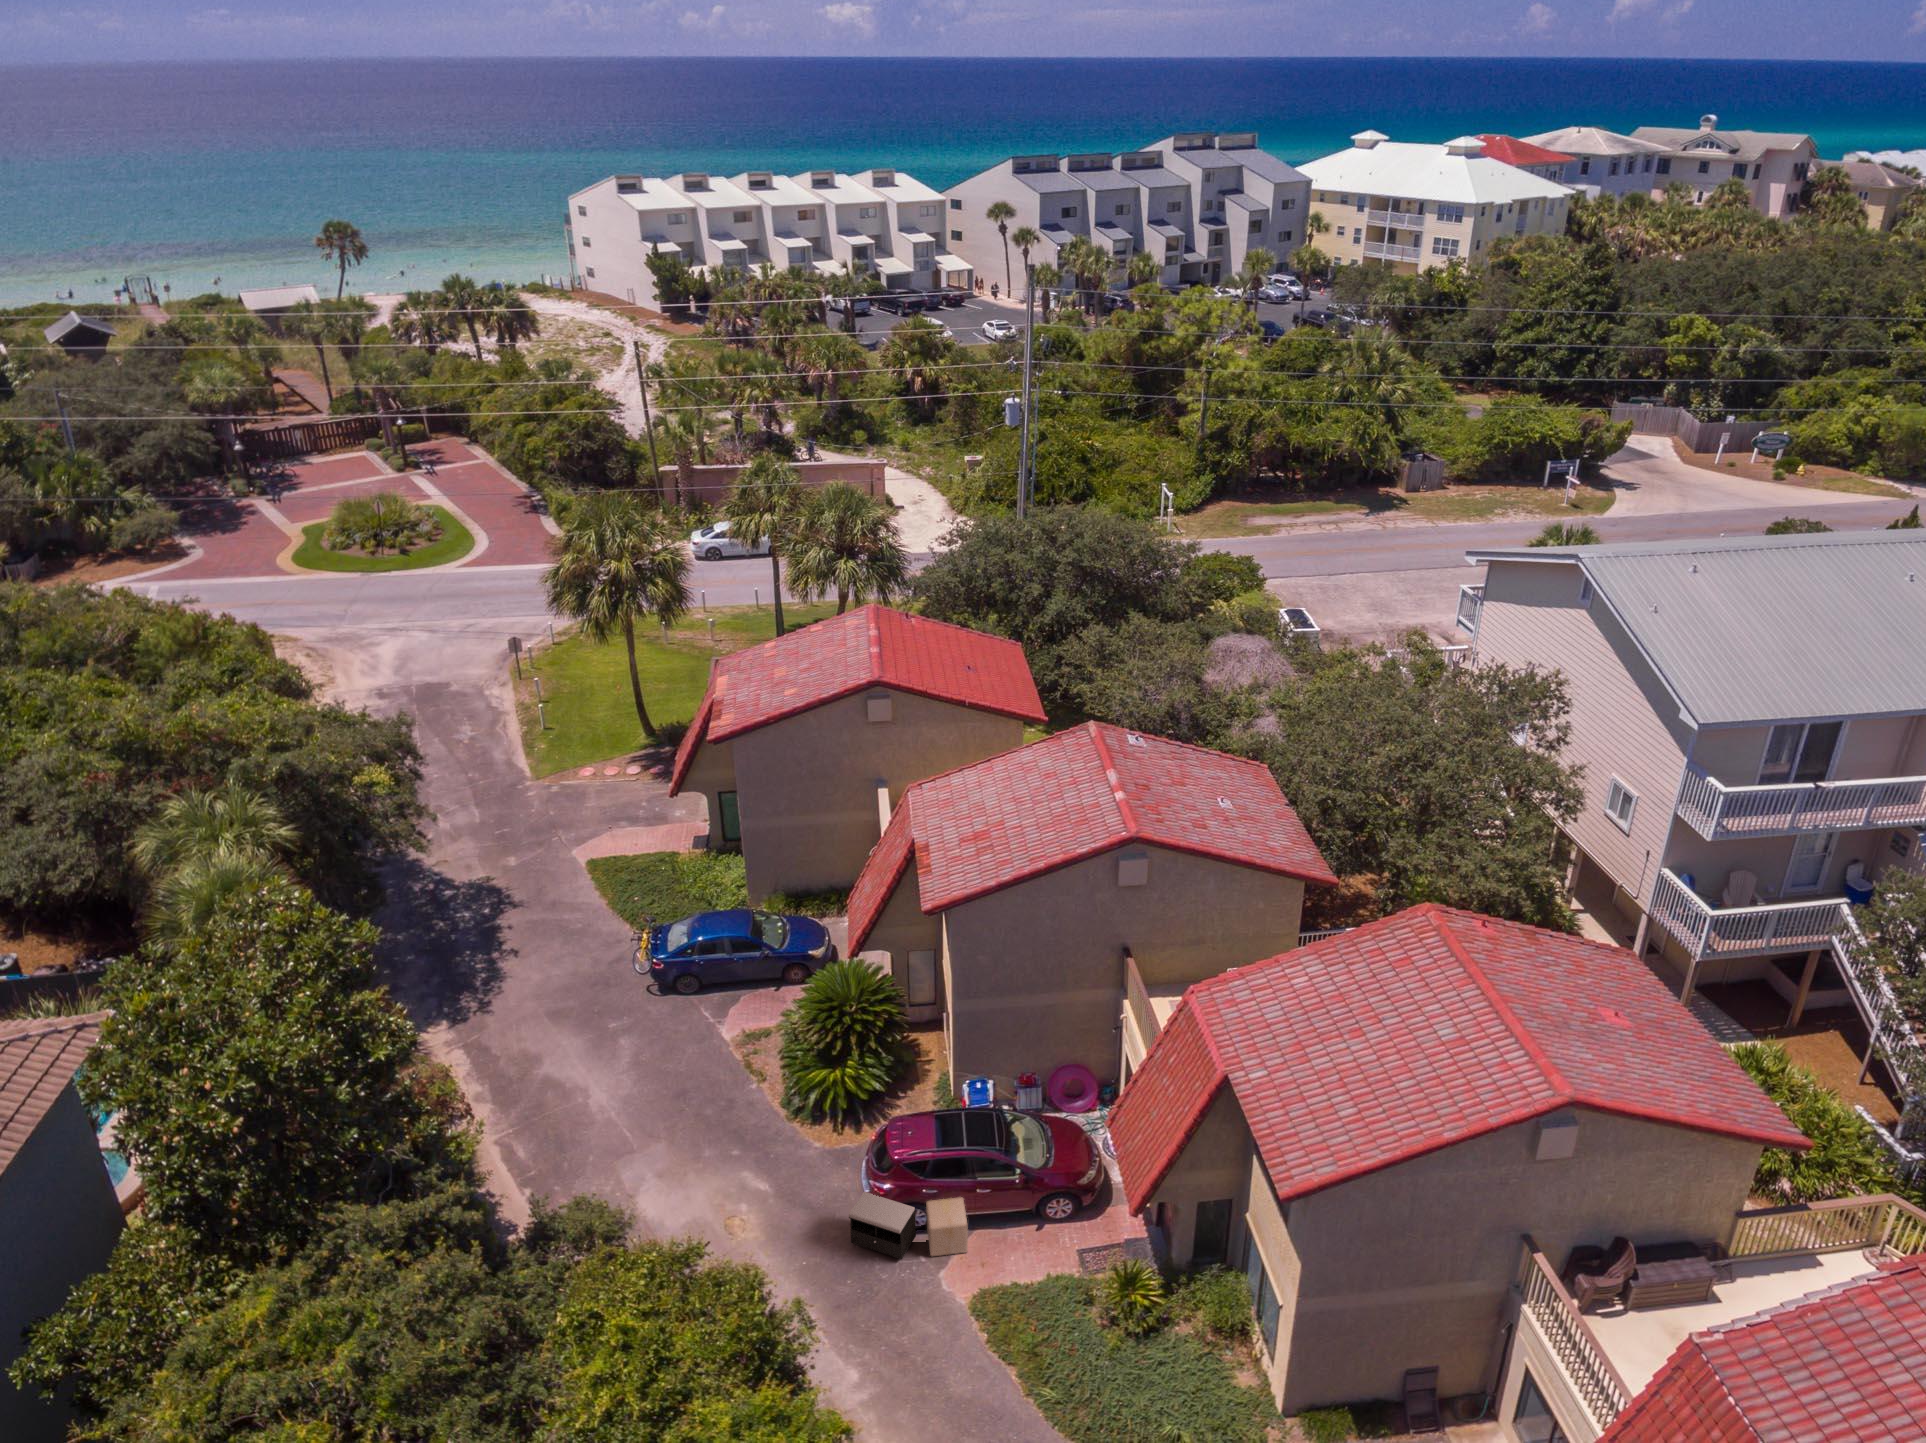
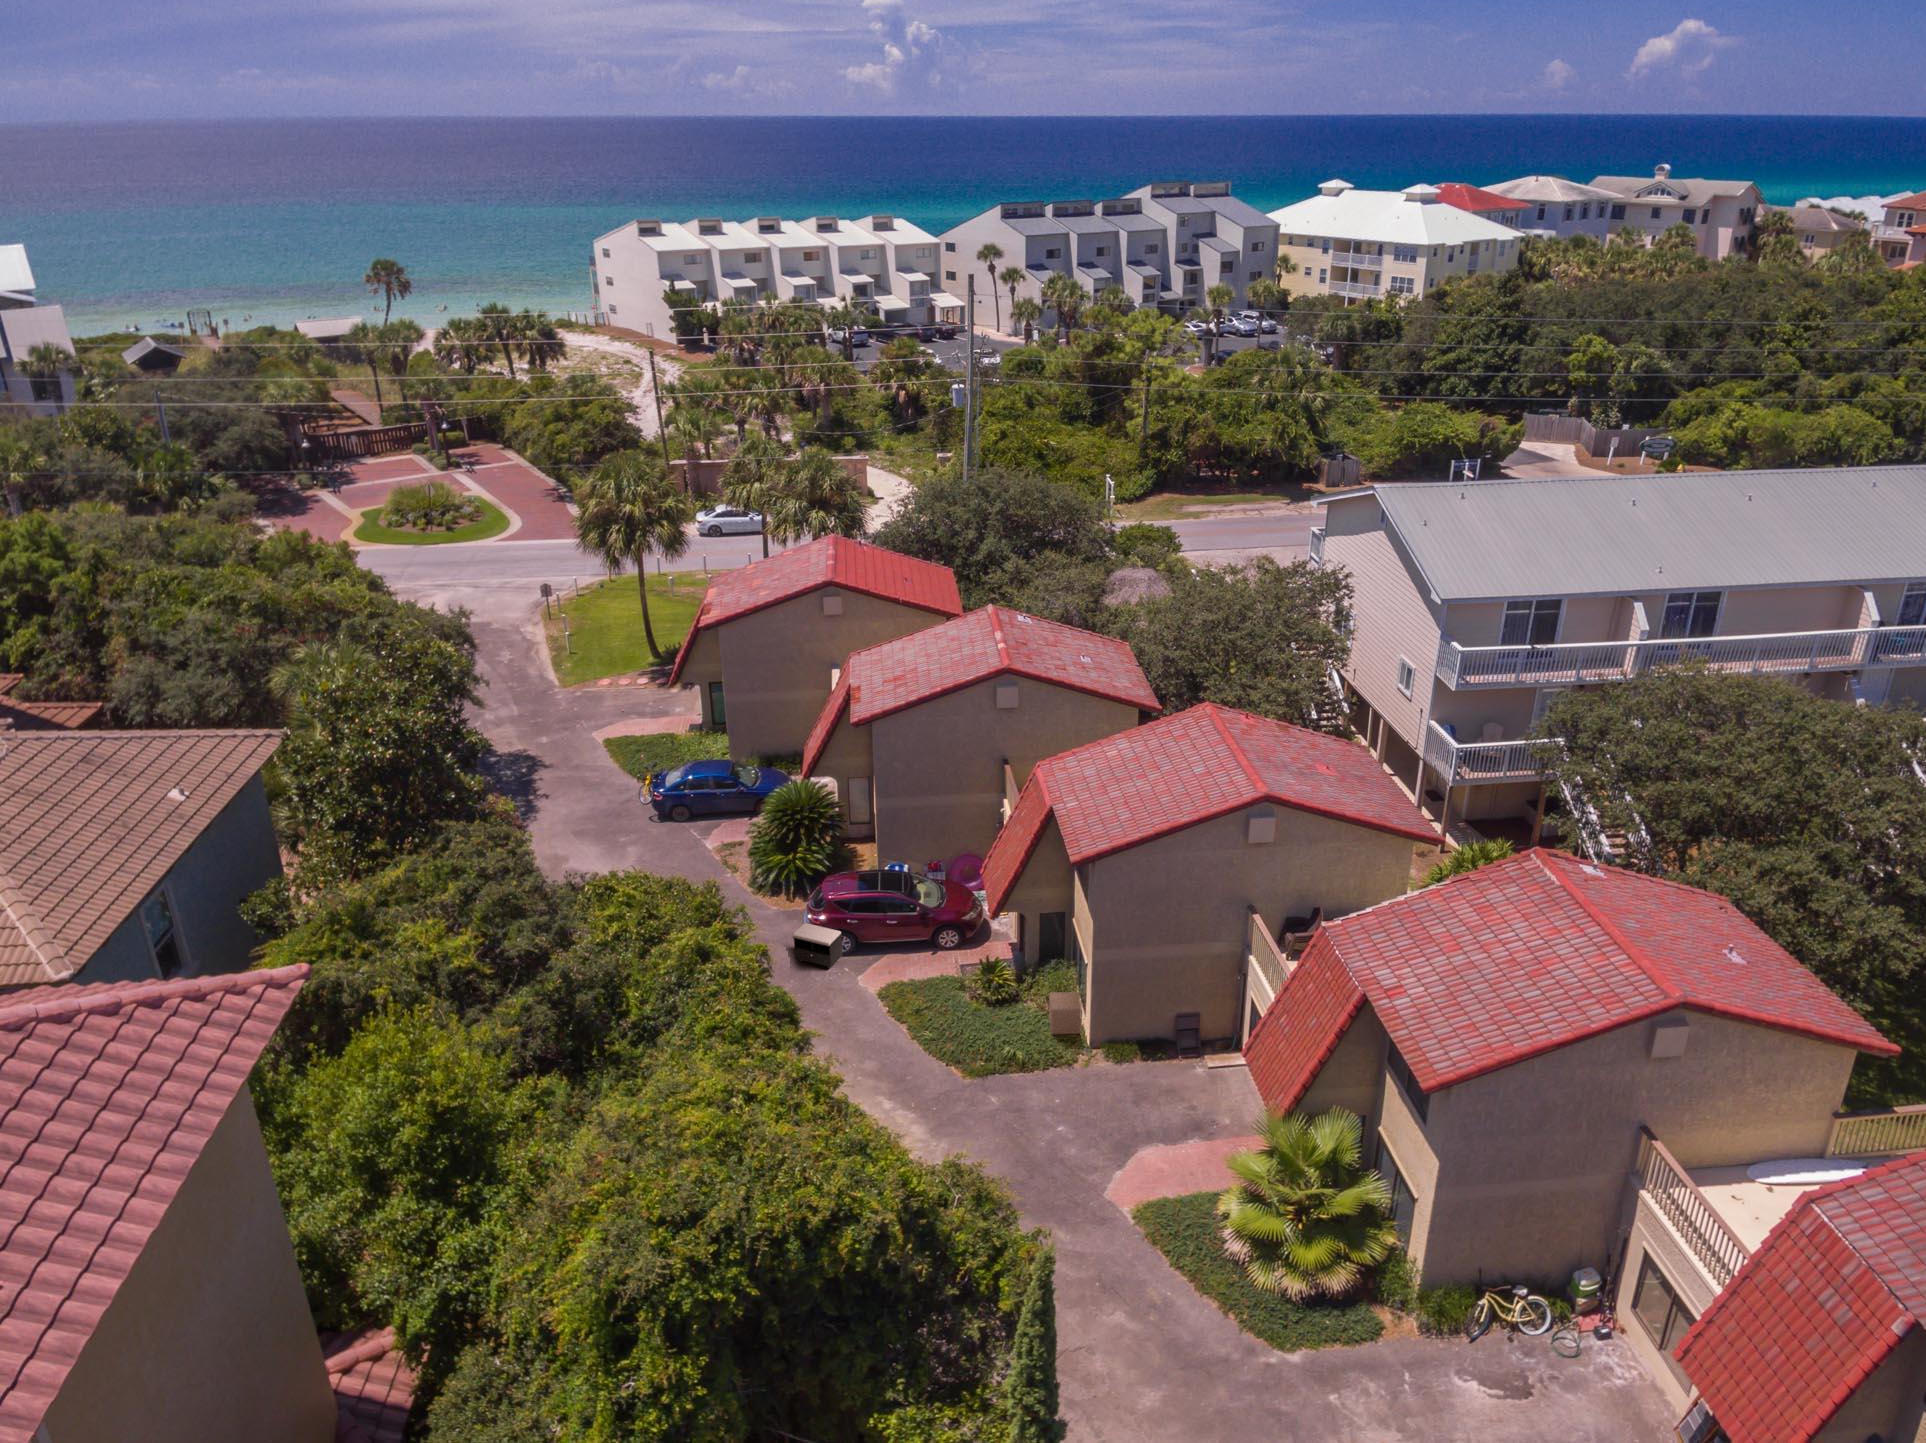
cardboard box: present [926,1197,968,1256] -> present [1049,992,1082,1035]

